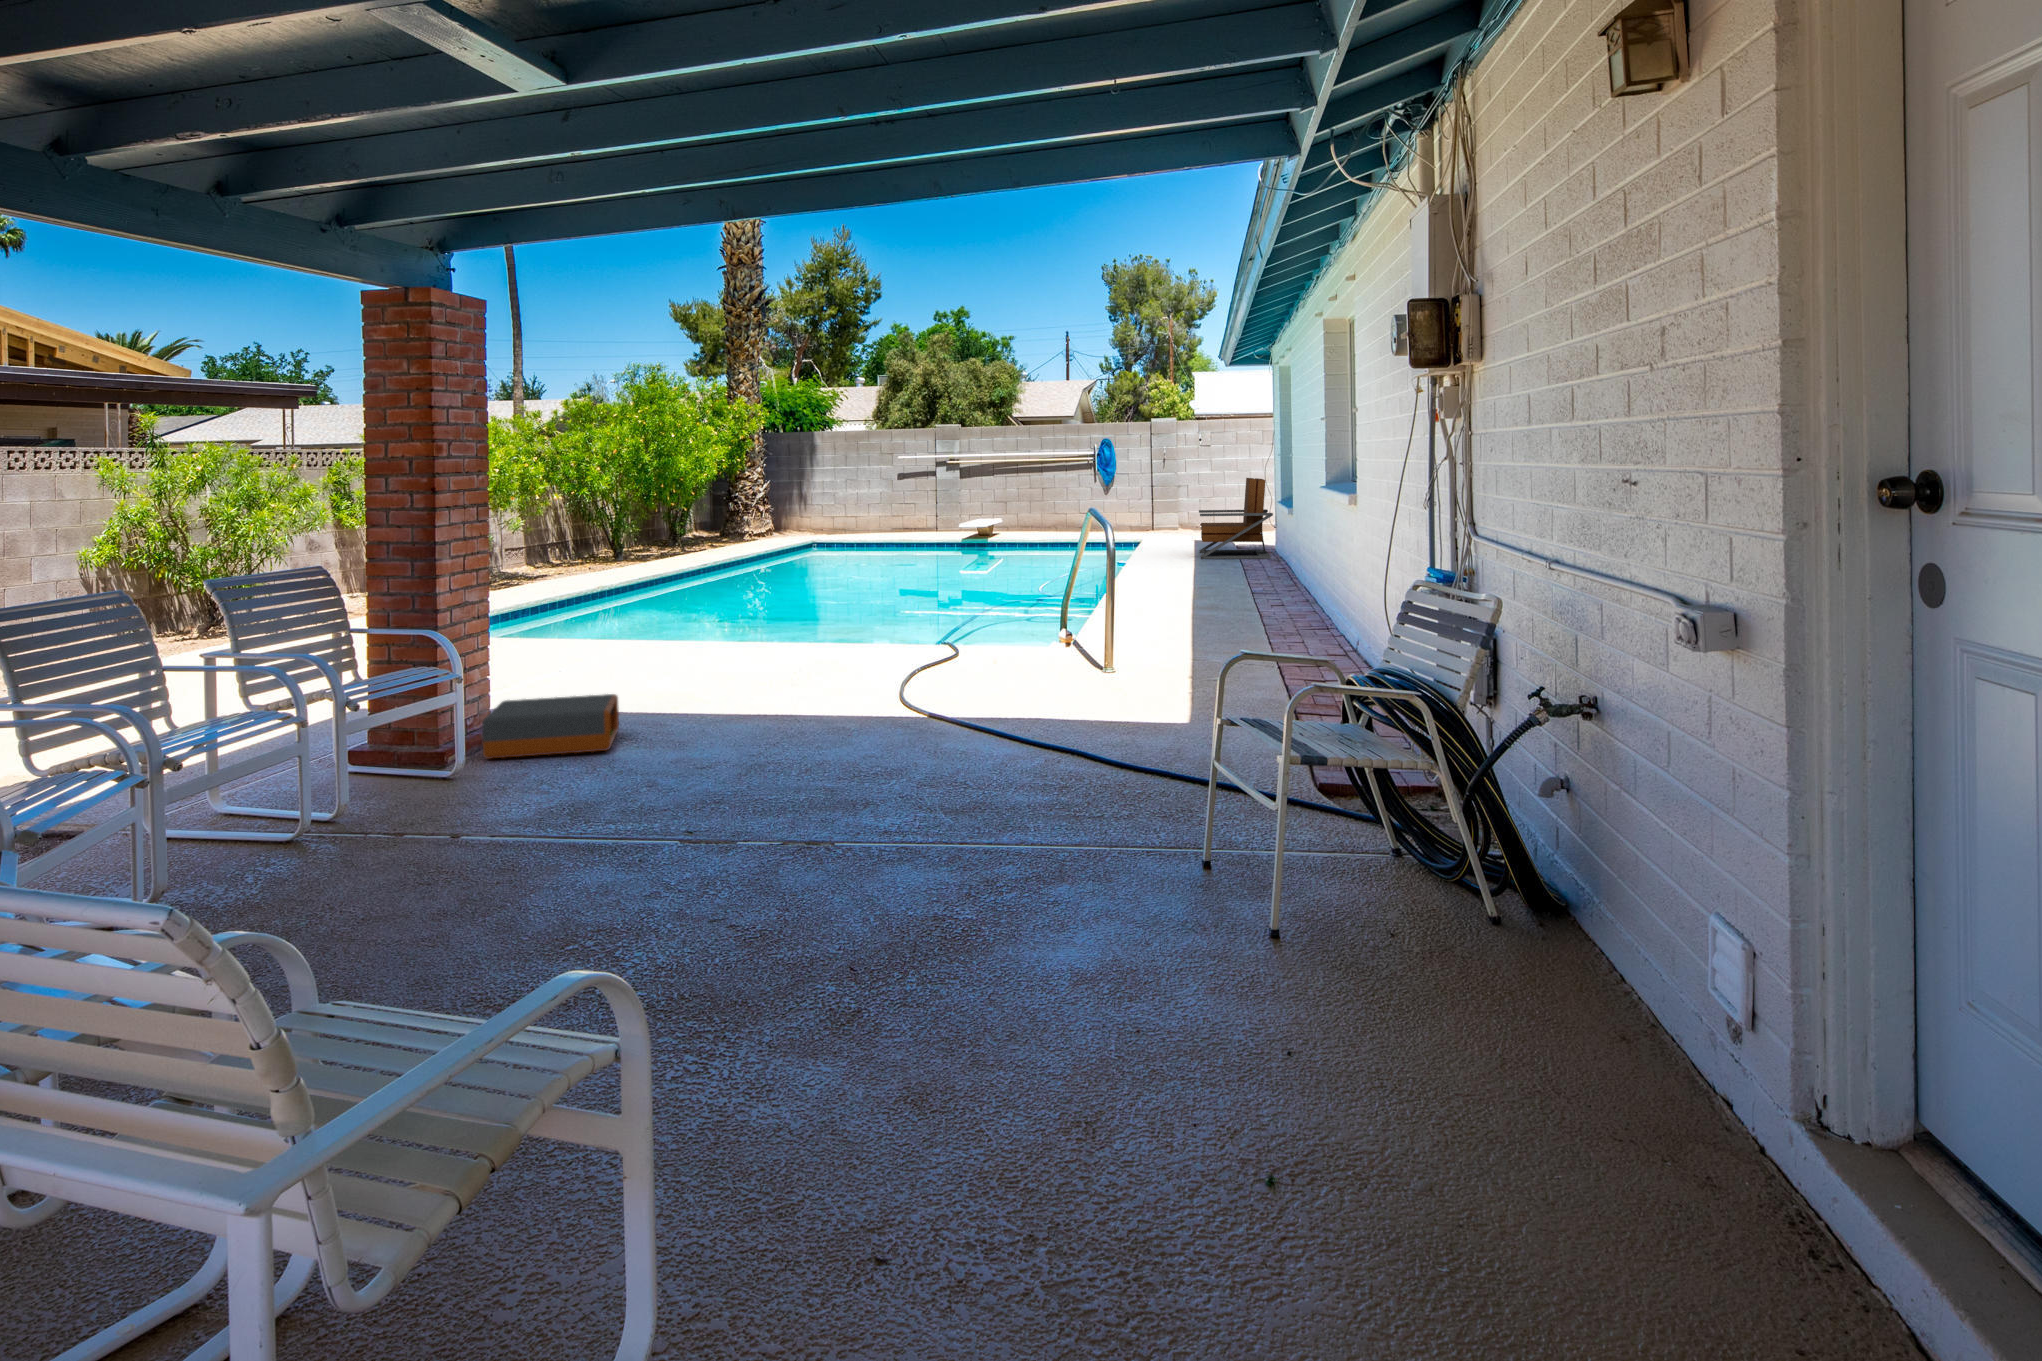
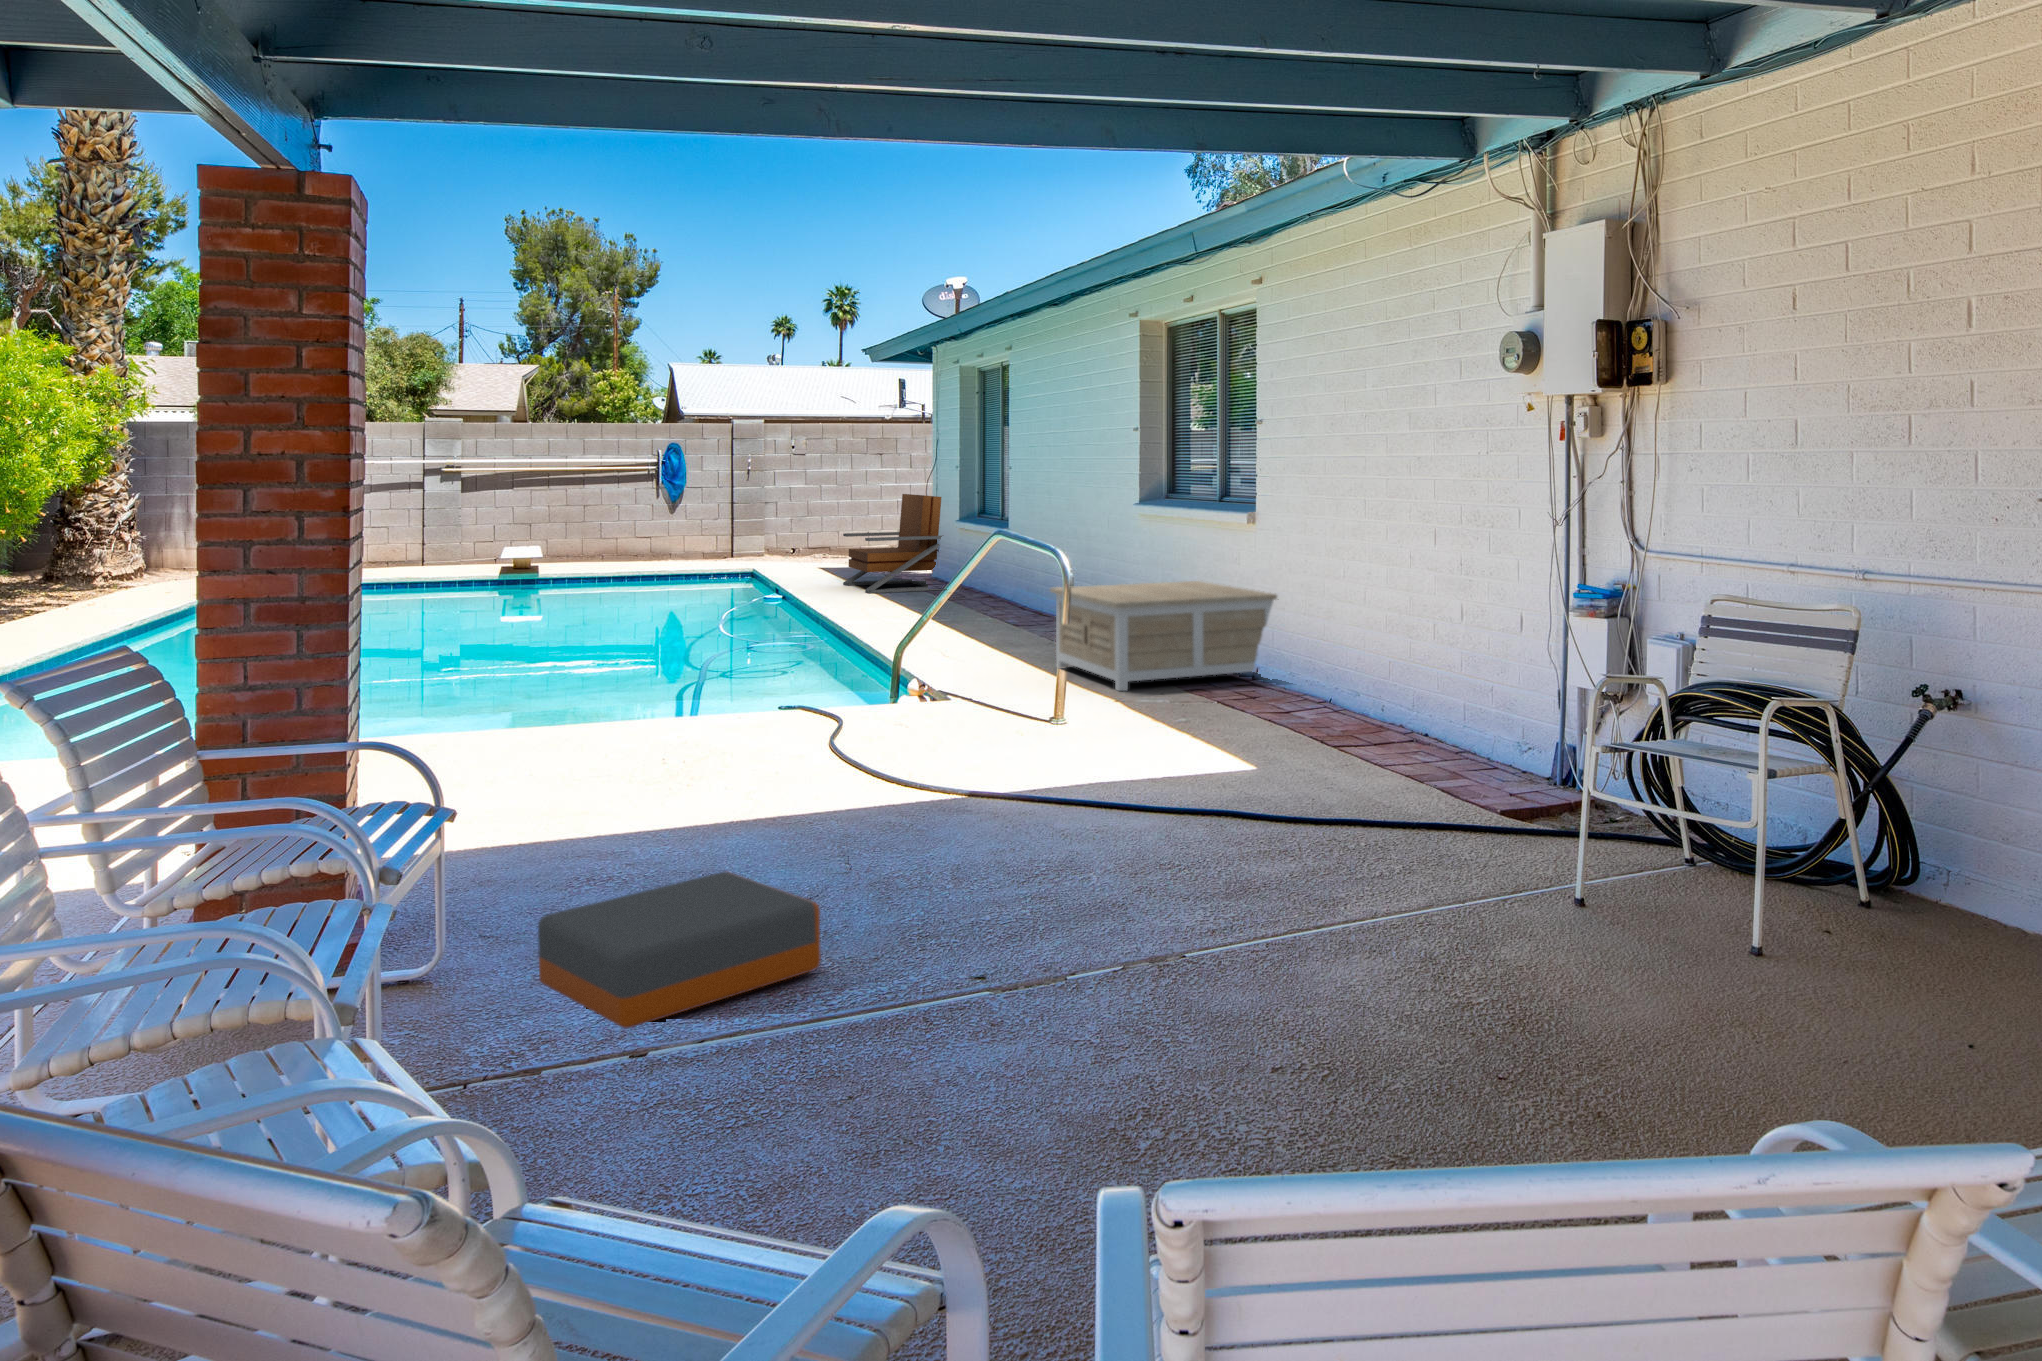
coffee table: none [1180,551,1341,637] -> present [1050,581,1277,691]

